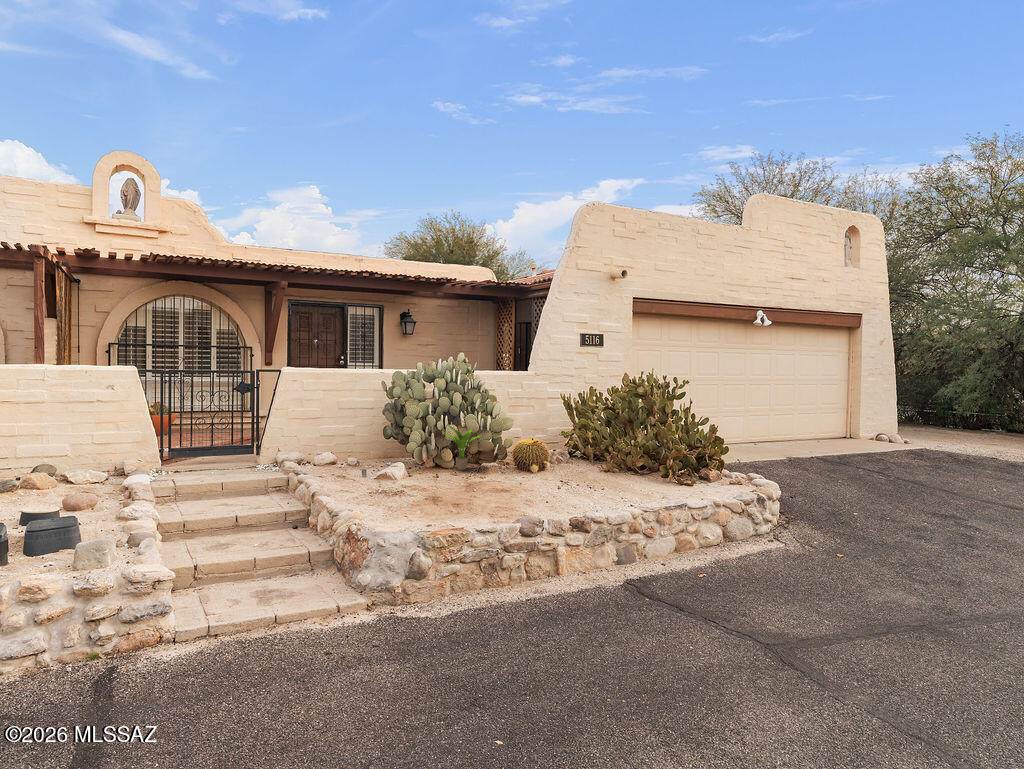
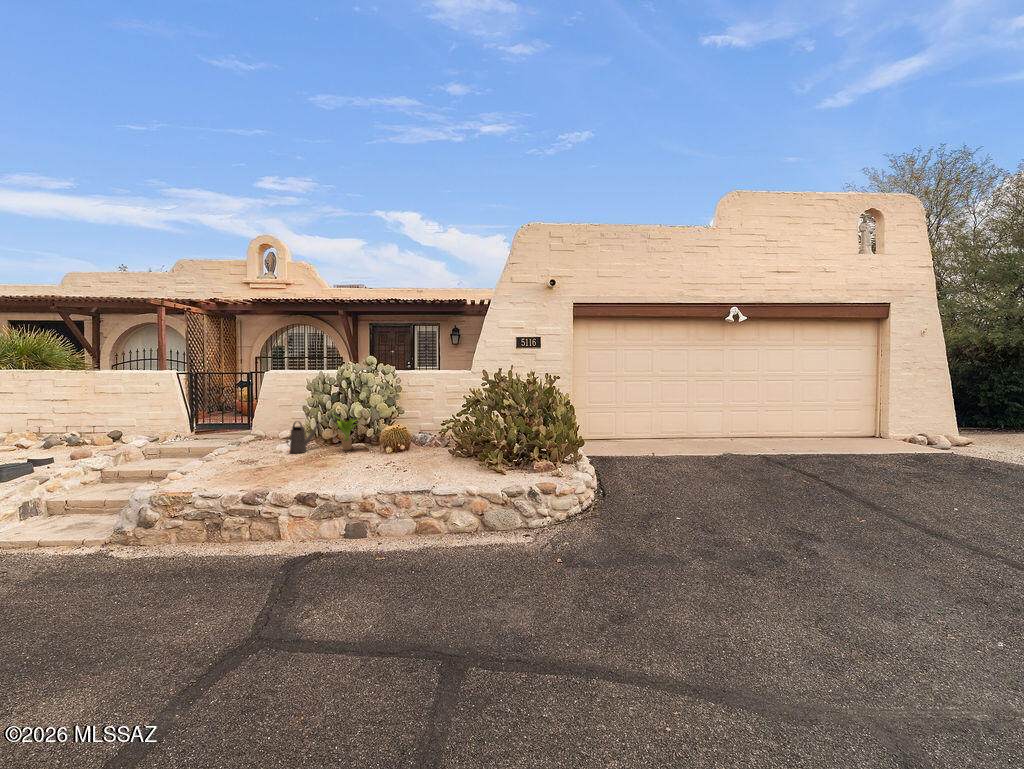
watering can: none [399,436,420,477] -> present [286,421,319,453]

